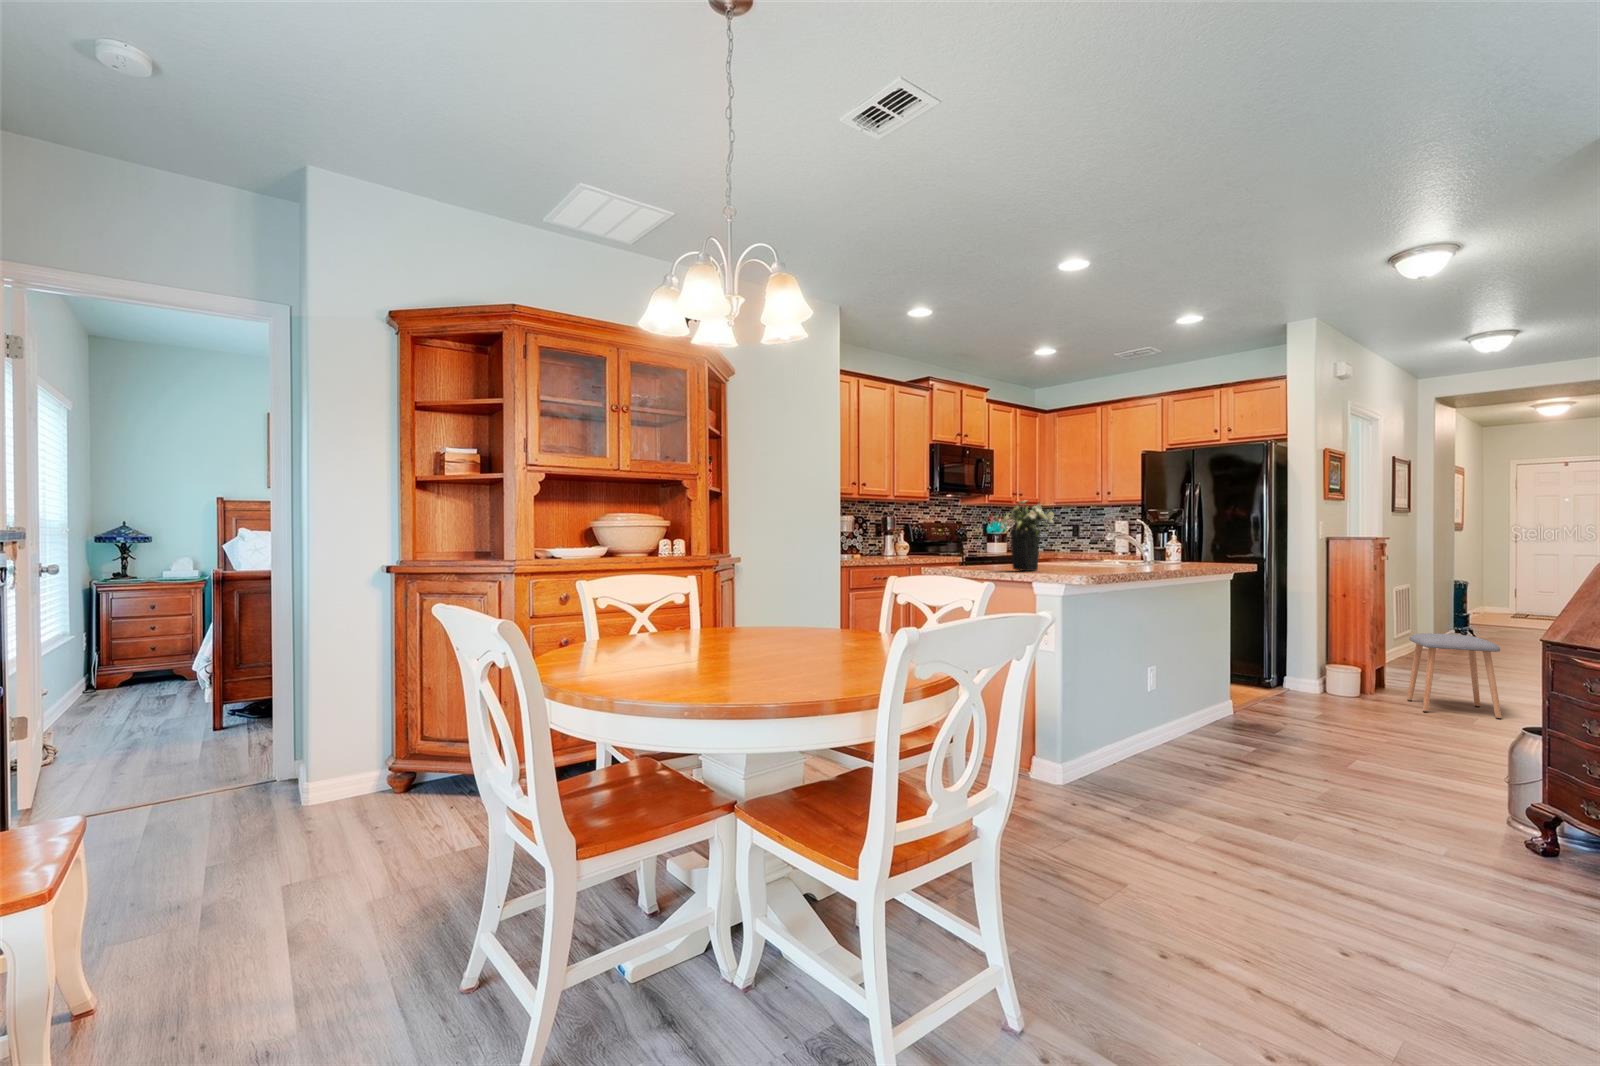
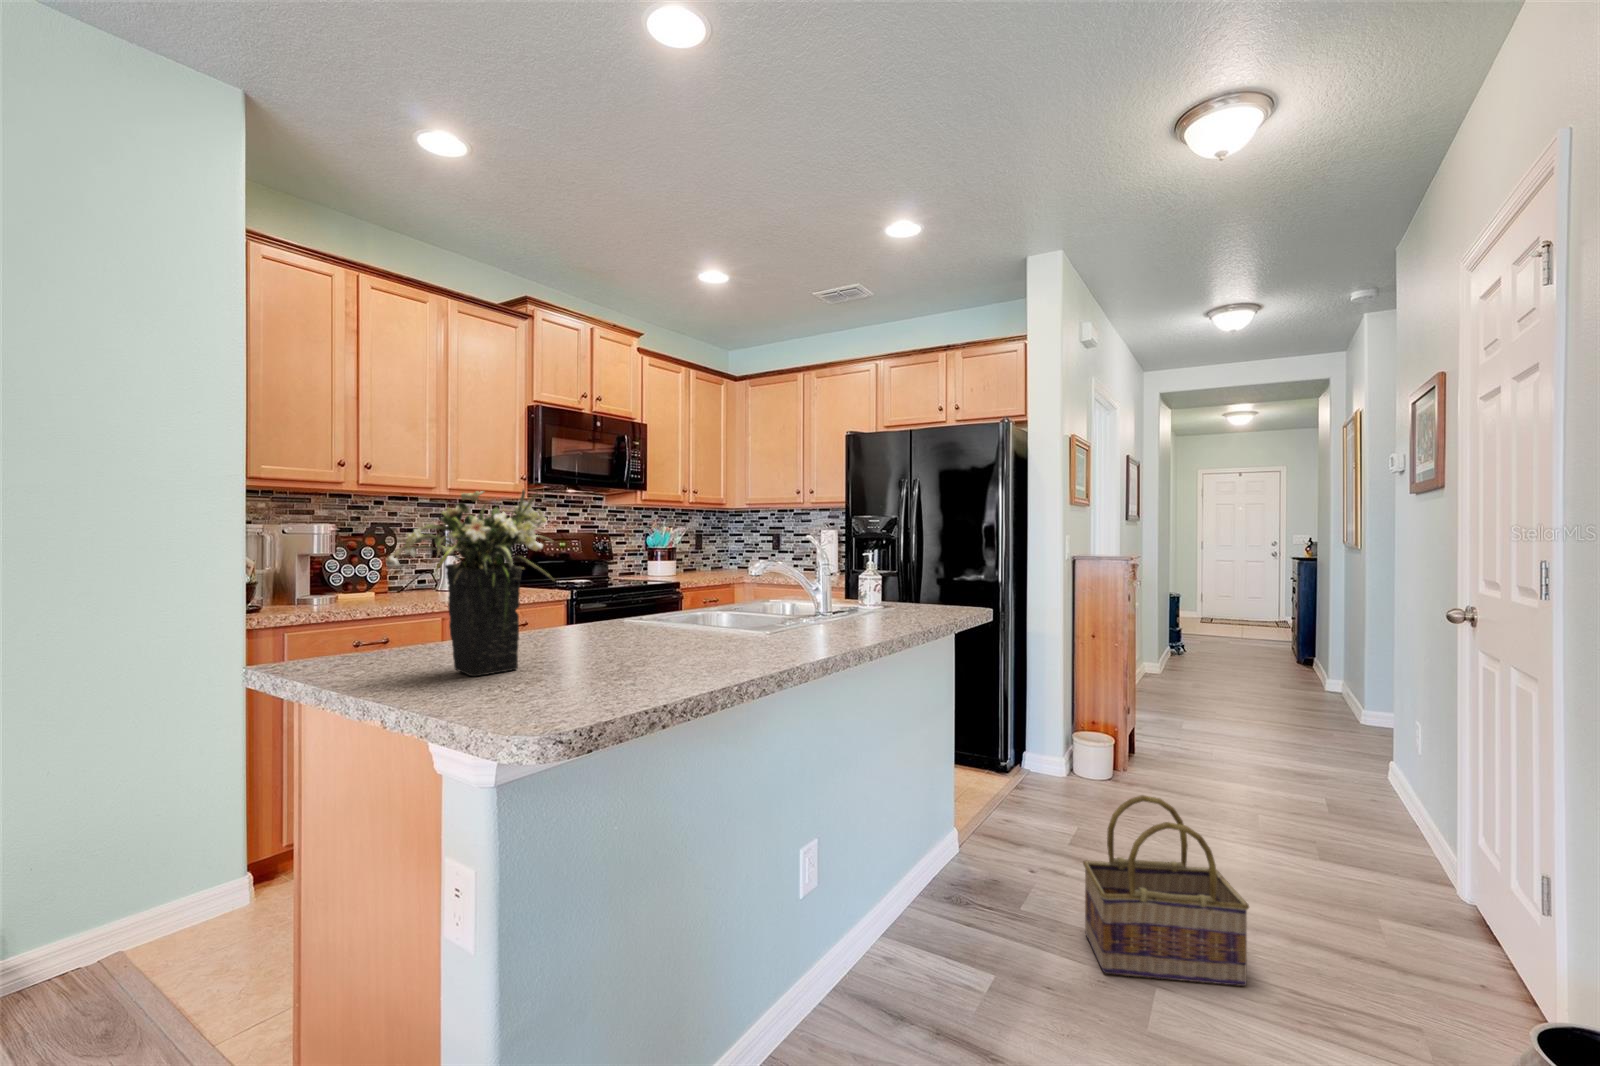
stool: present [1407,633,1502,719] -> none [1172,692,1296,820]
basket: none [1313,663,1412,758] -> present [1083,795,1249,986]

